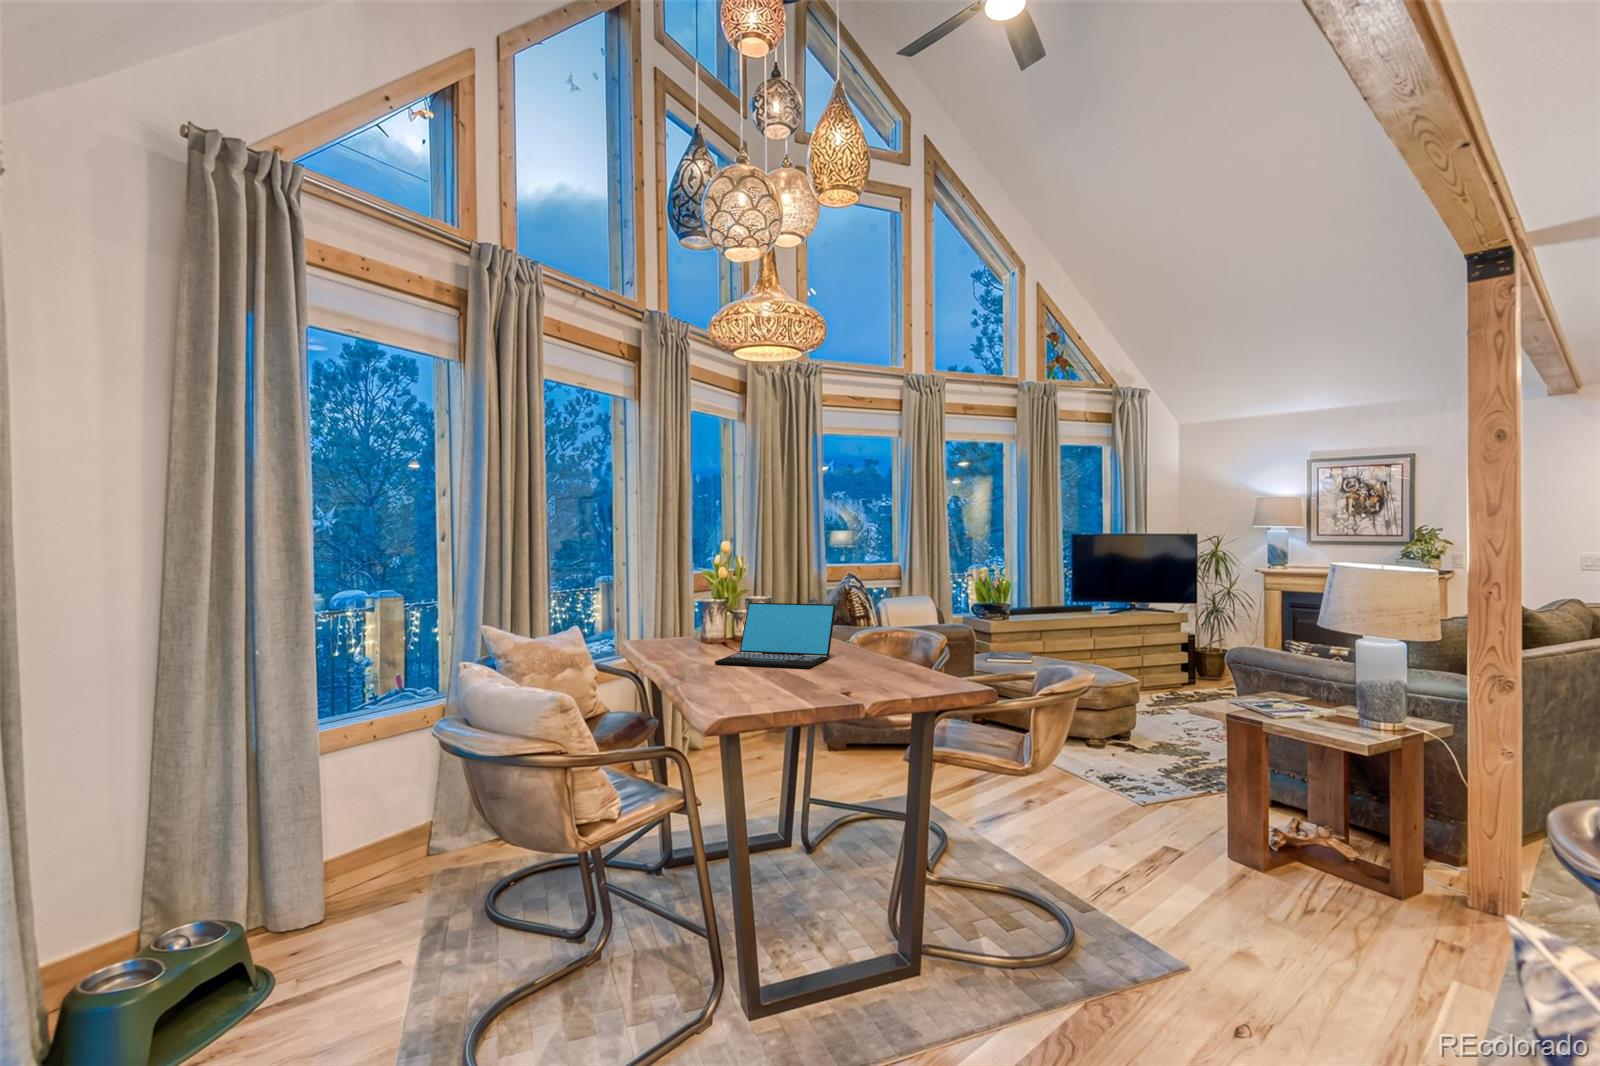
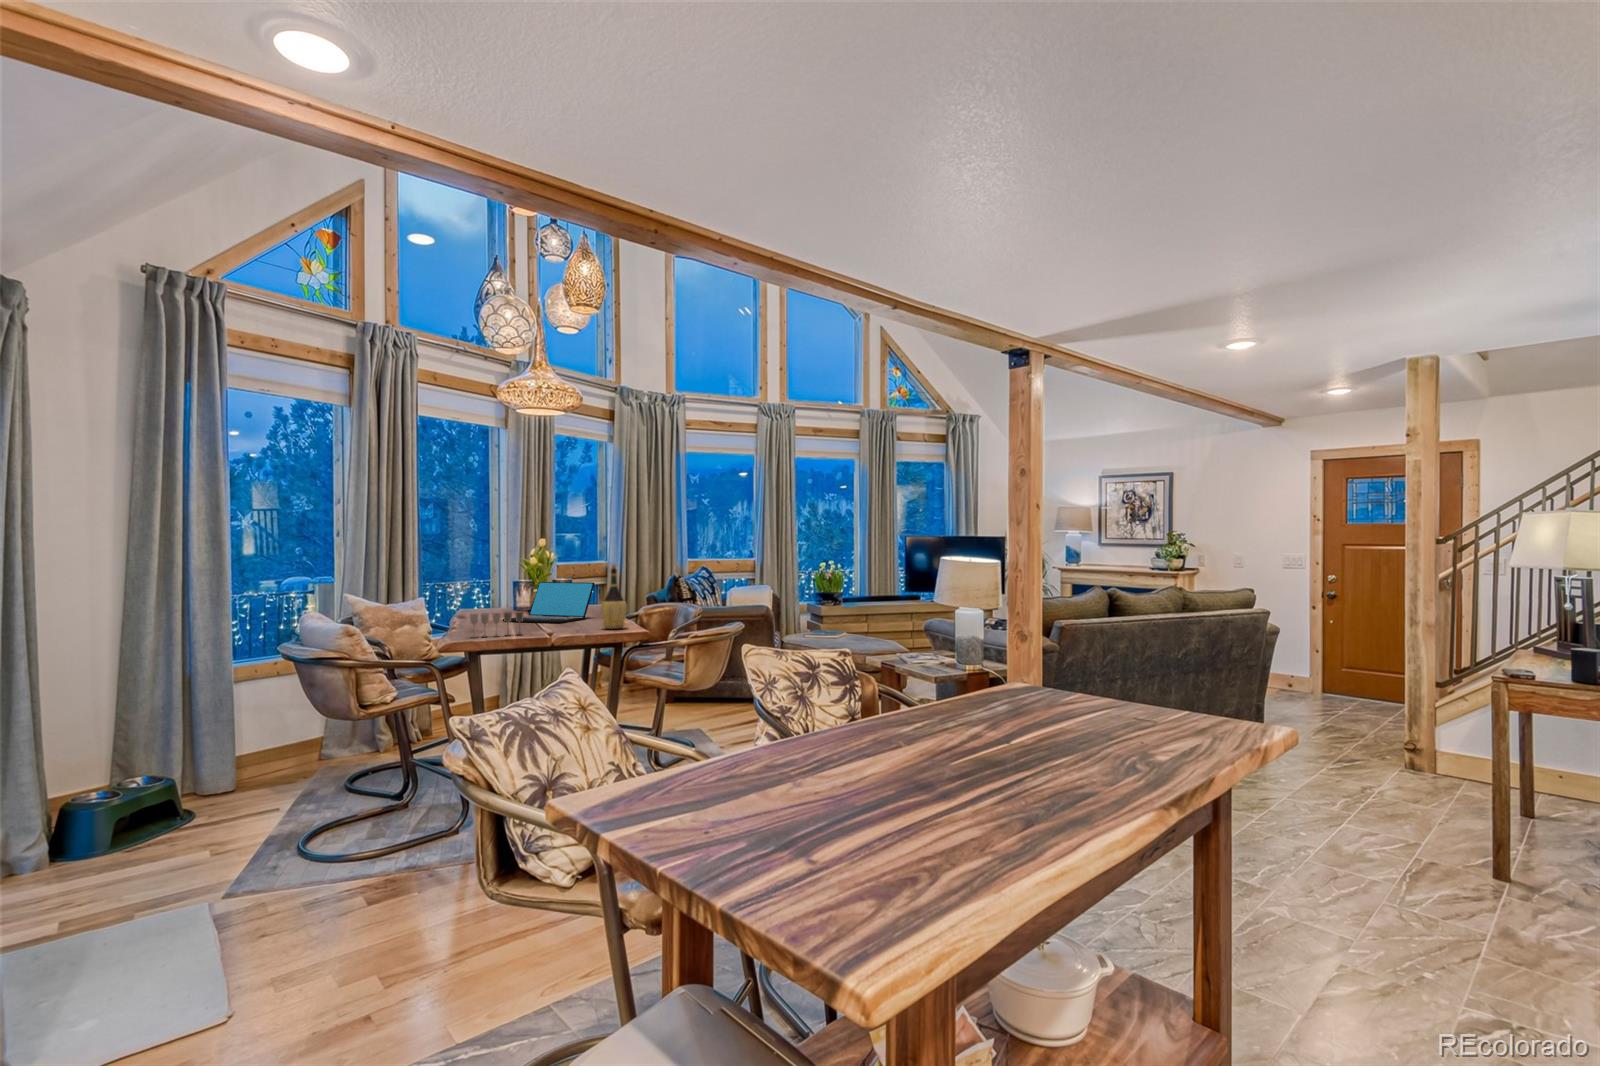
wine bottle: none [902,582,943,684] -> present [601,565,627,629]
wine glass: none [730,662,807,708] -> present [470,612,524,638]

